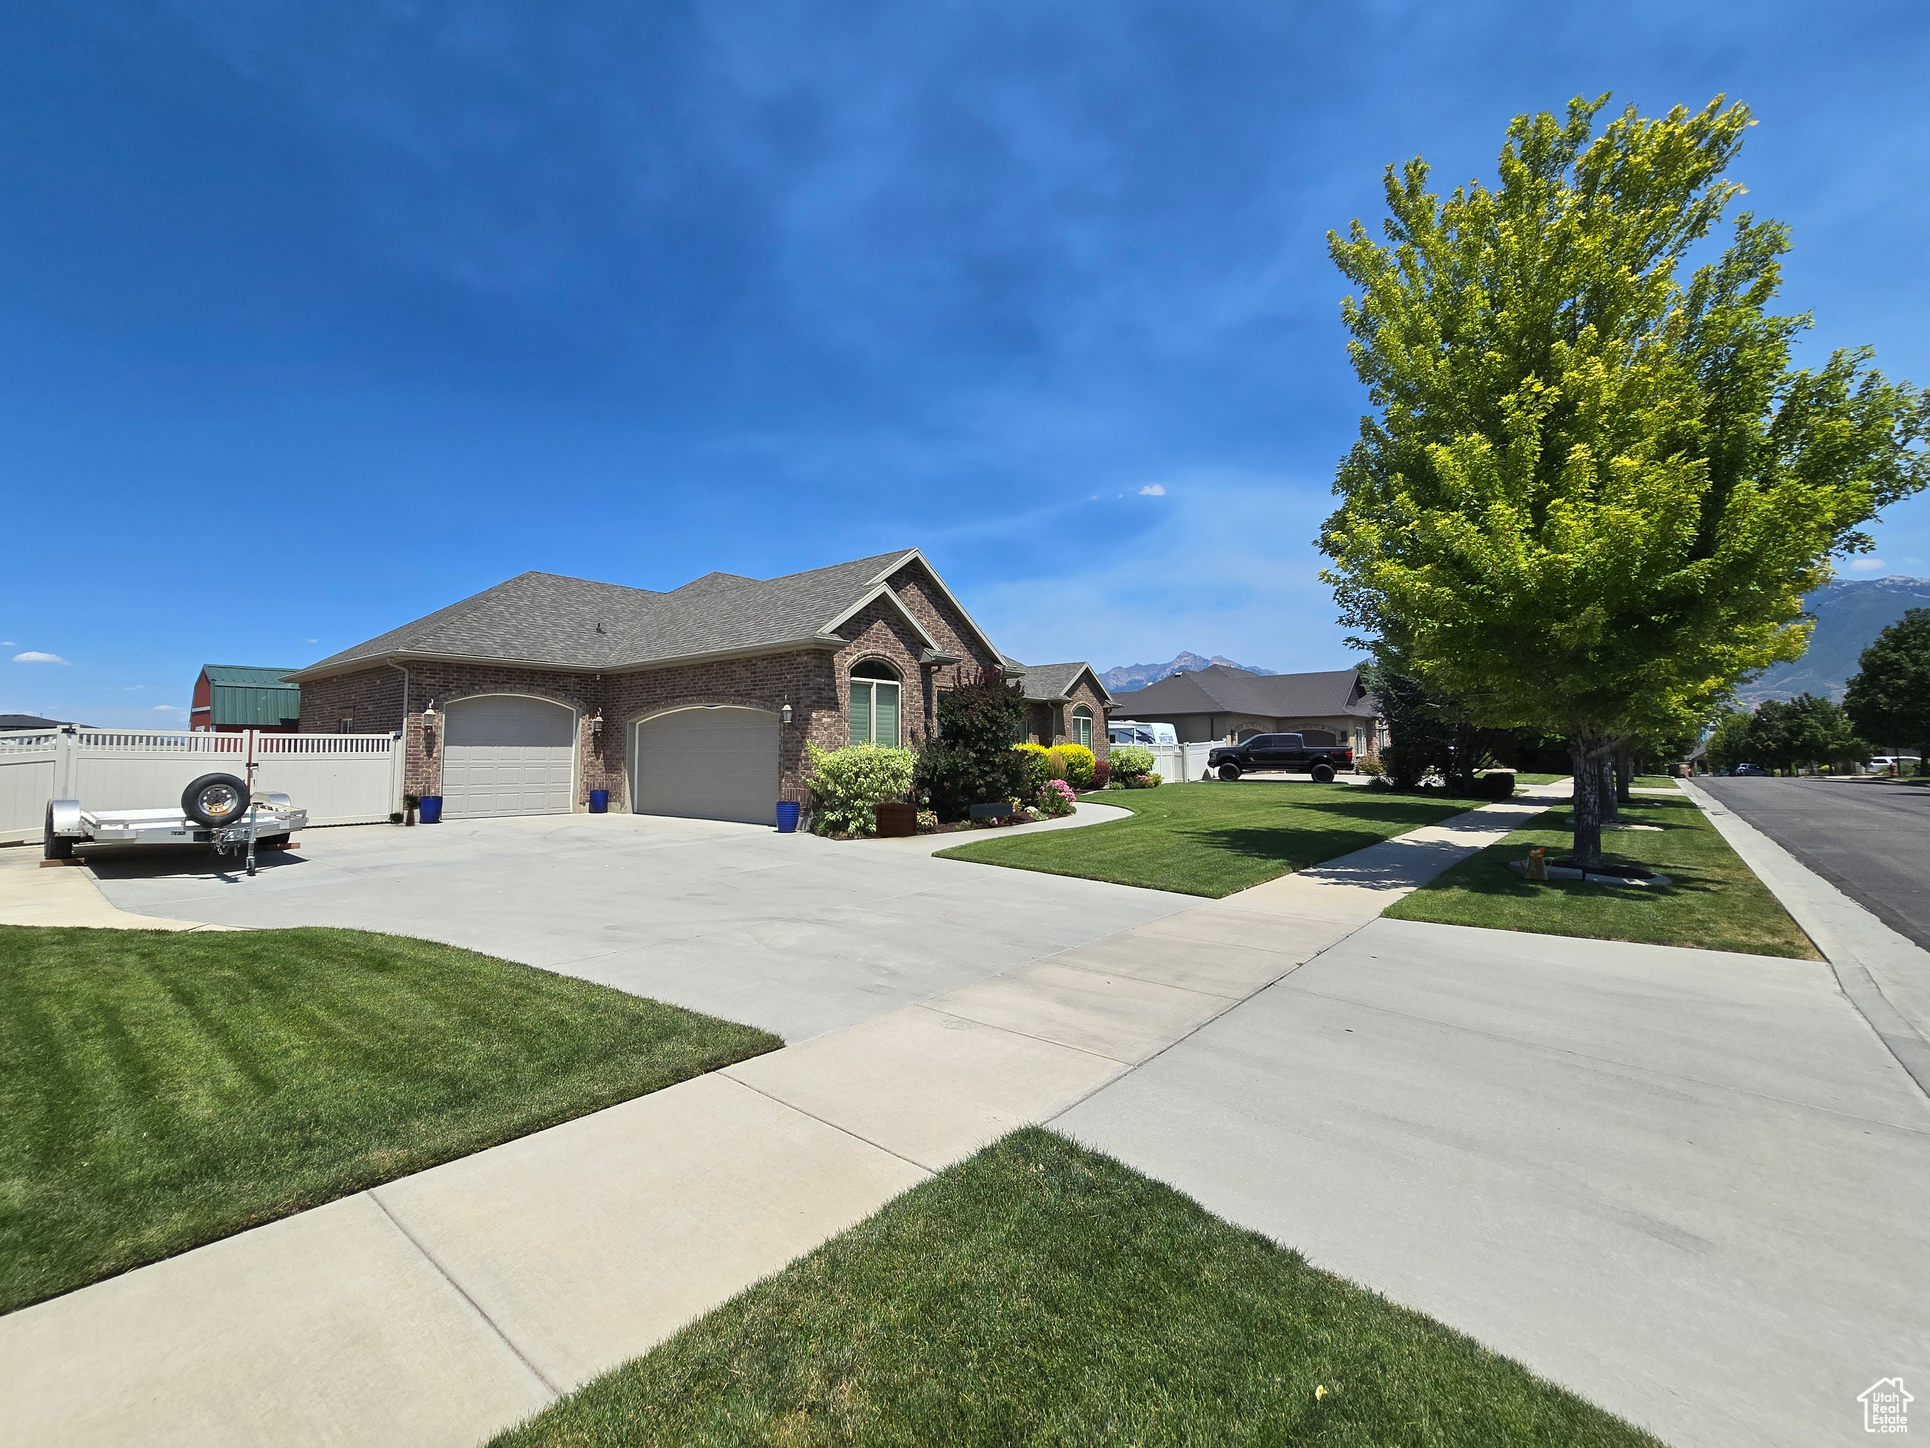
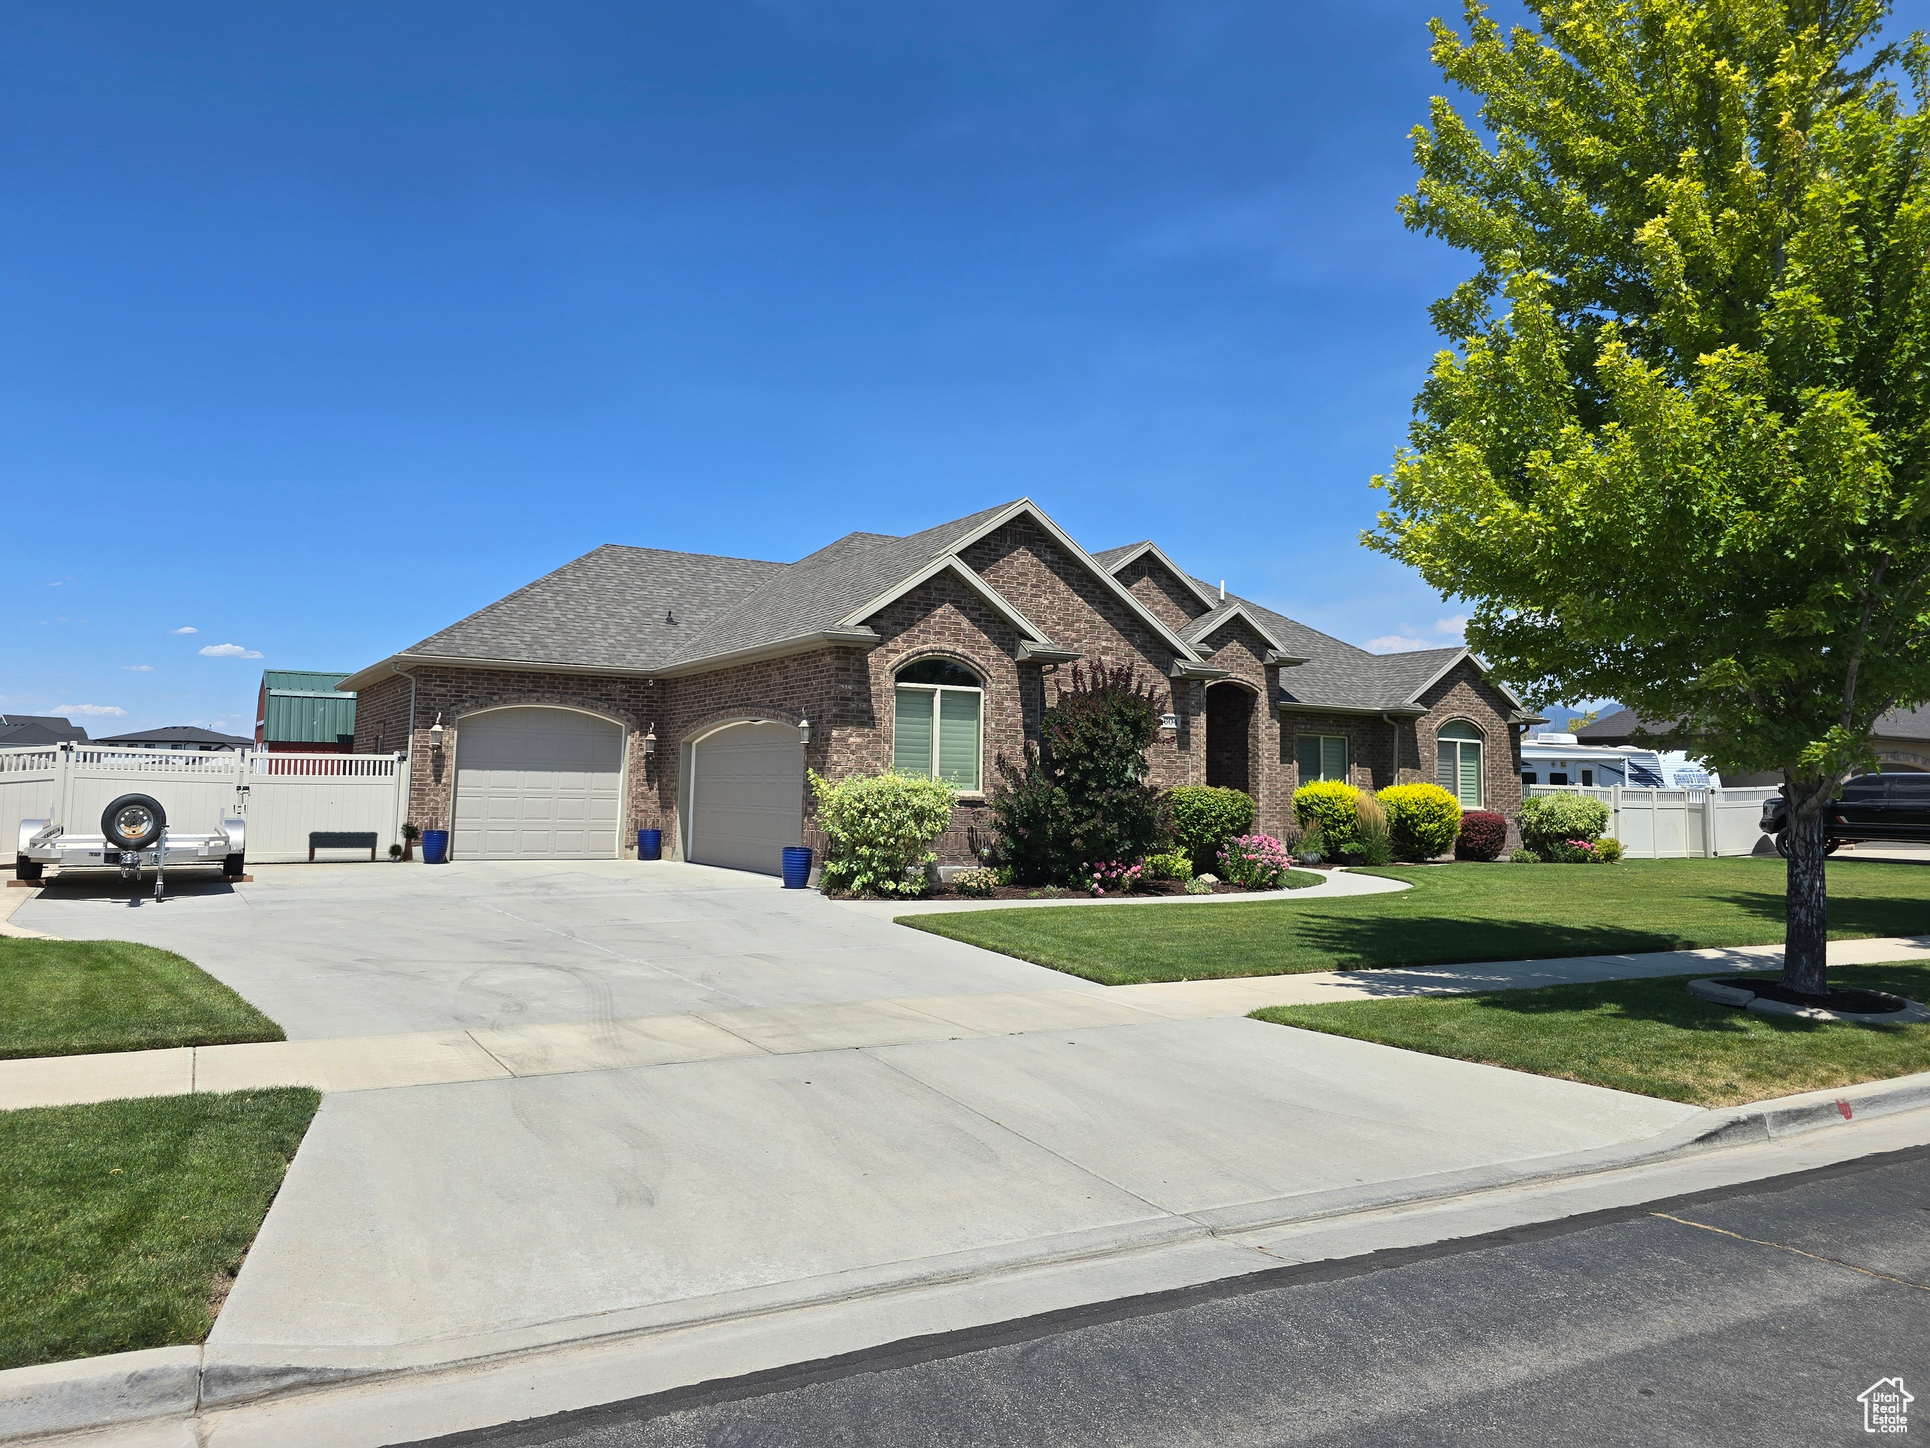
wooden crate: present [876,803,917,837] -> none [896,853,956,899]
bench: present [970,803,1013,829] -> present [309,832,378,862]
watering can: present [1517,848,1548,880] -> none [1736,960,1792,1016]

